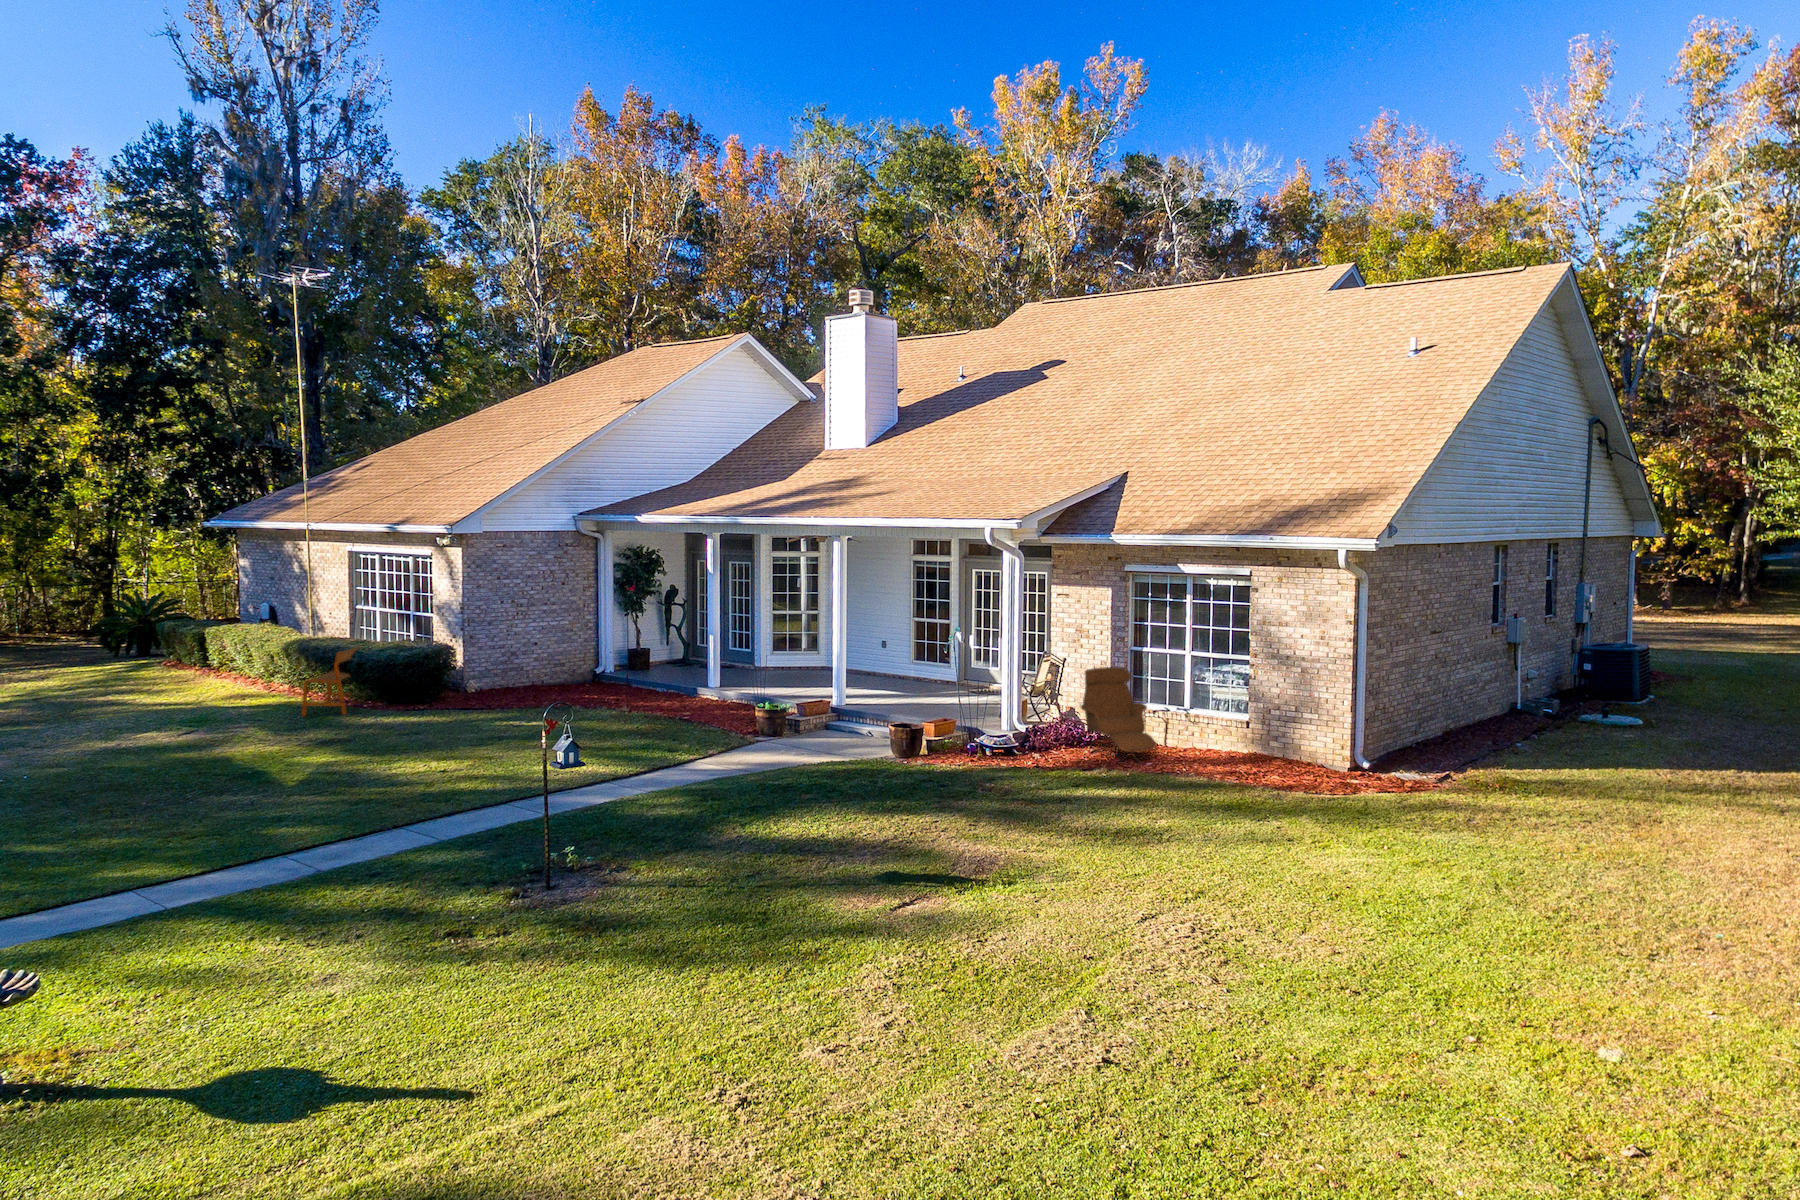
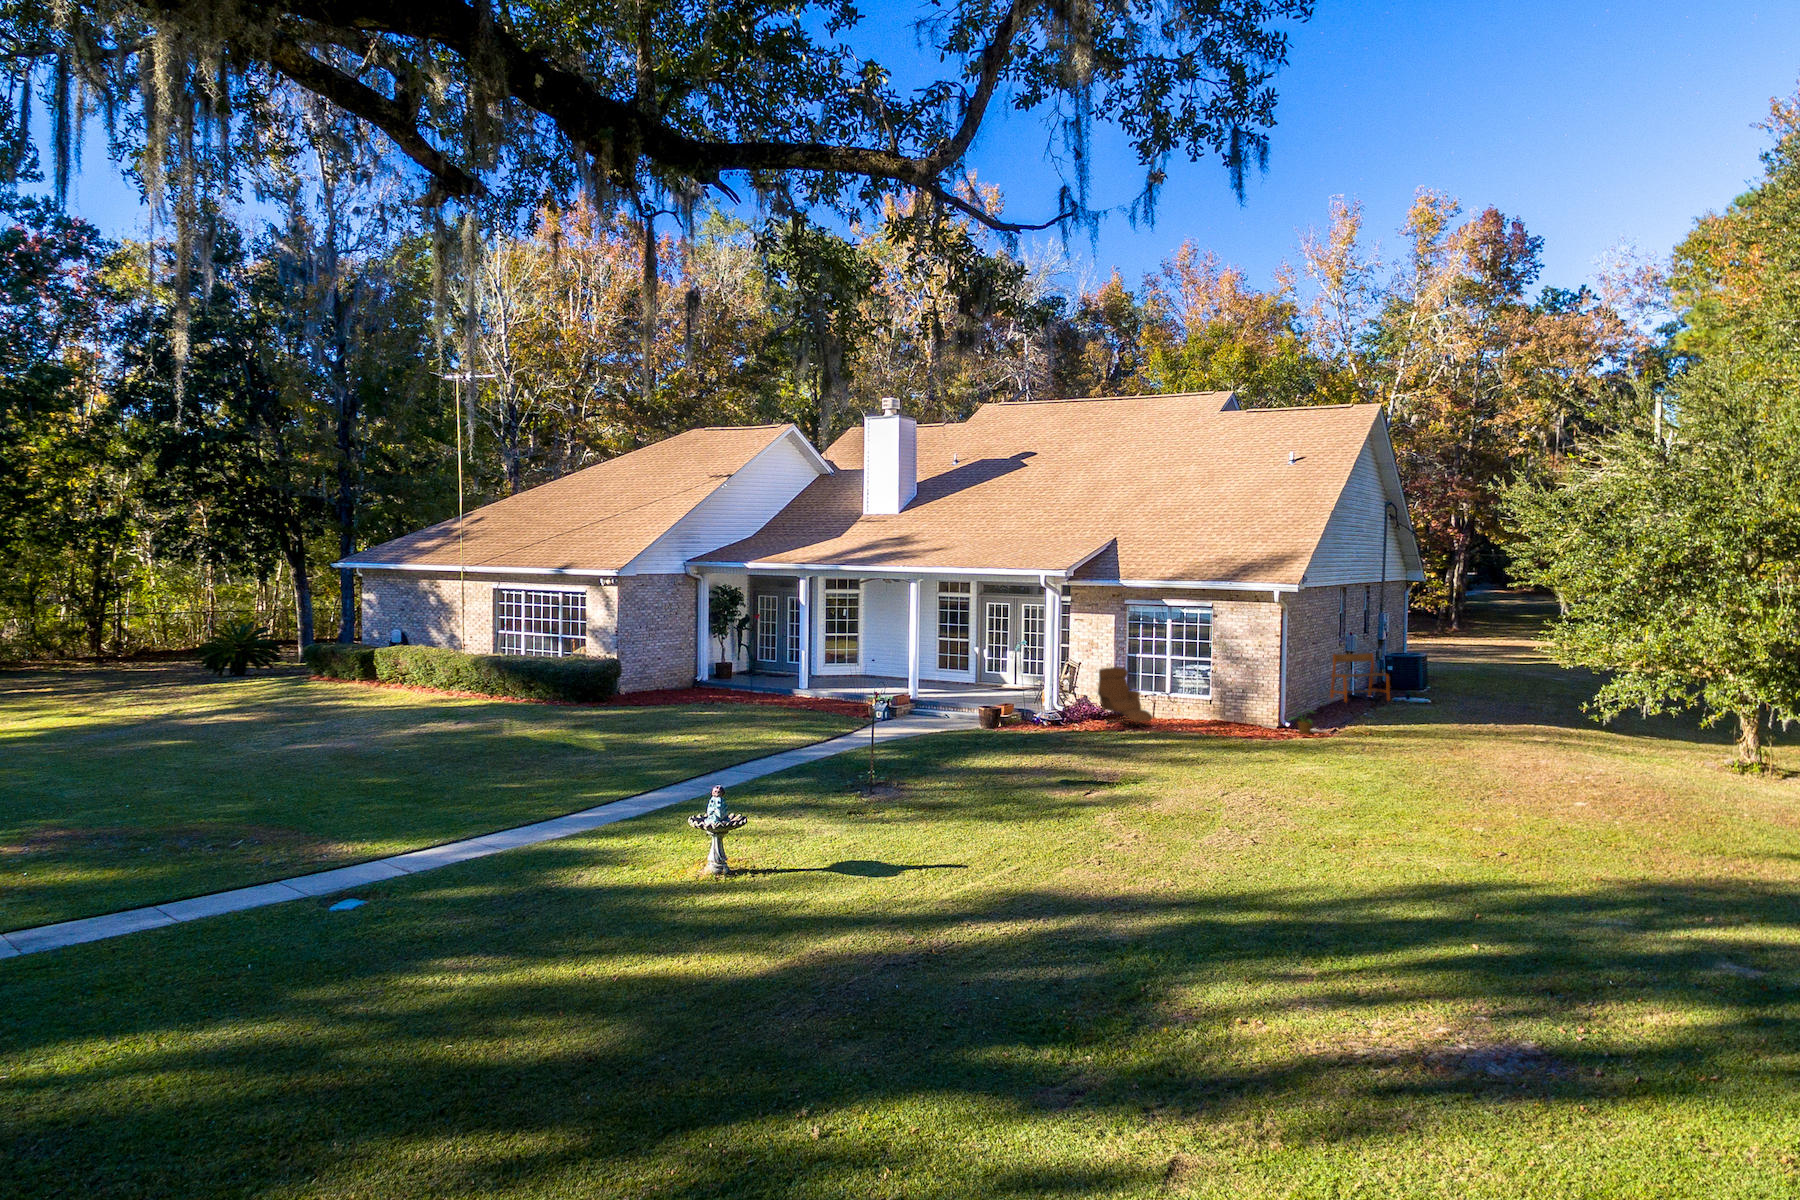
bench: present [302,646,360,716] -> present [1330,653,1390,702]
potted plant: none [1365,736,1413,780] -> present [1289,708,1314,734]

